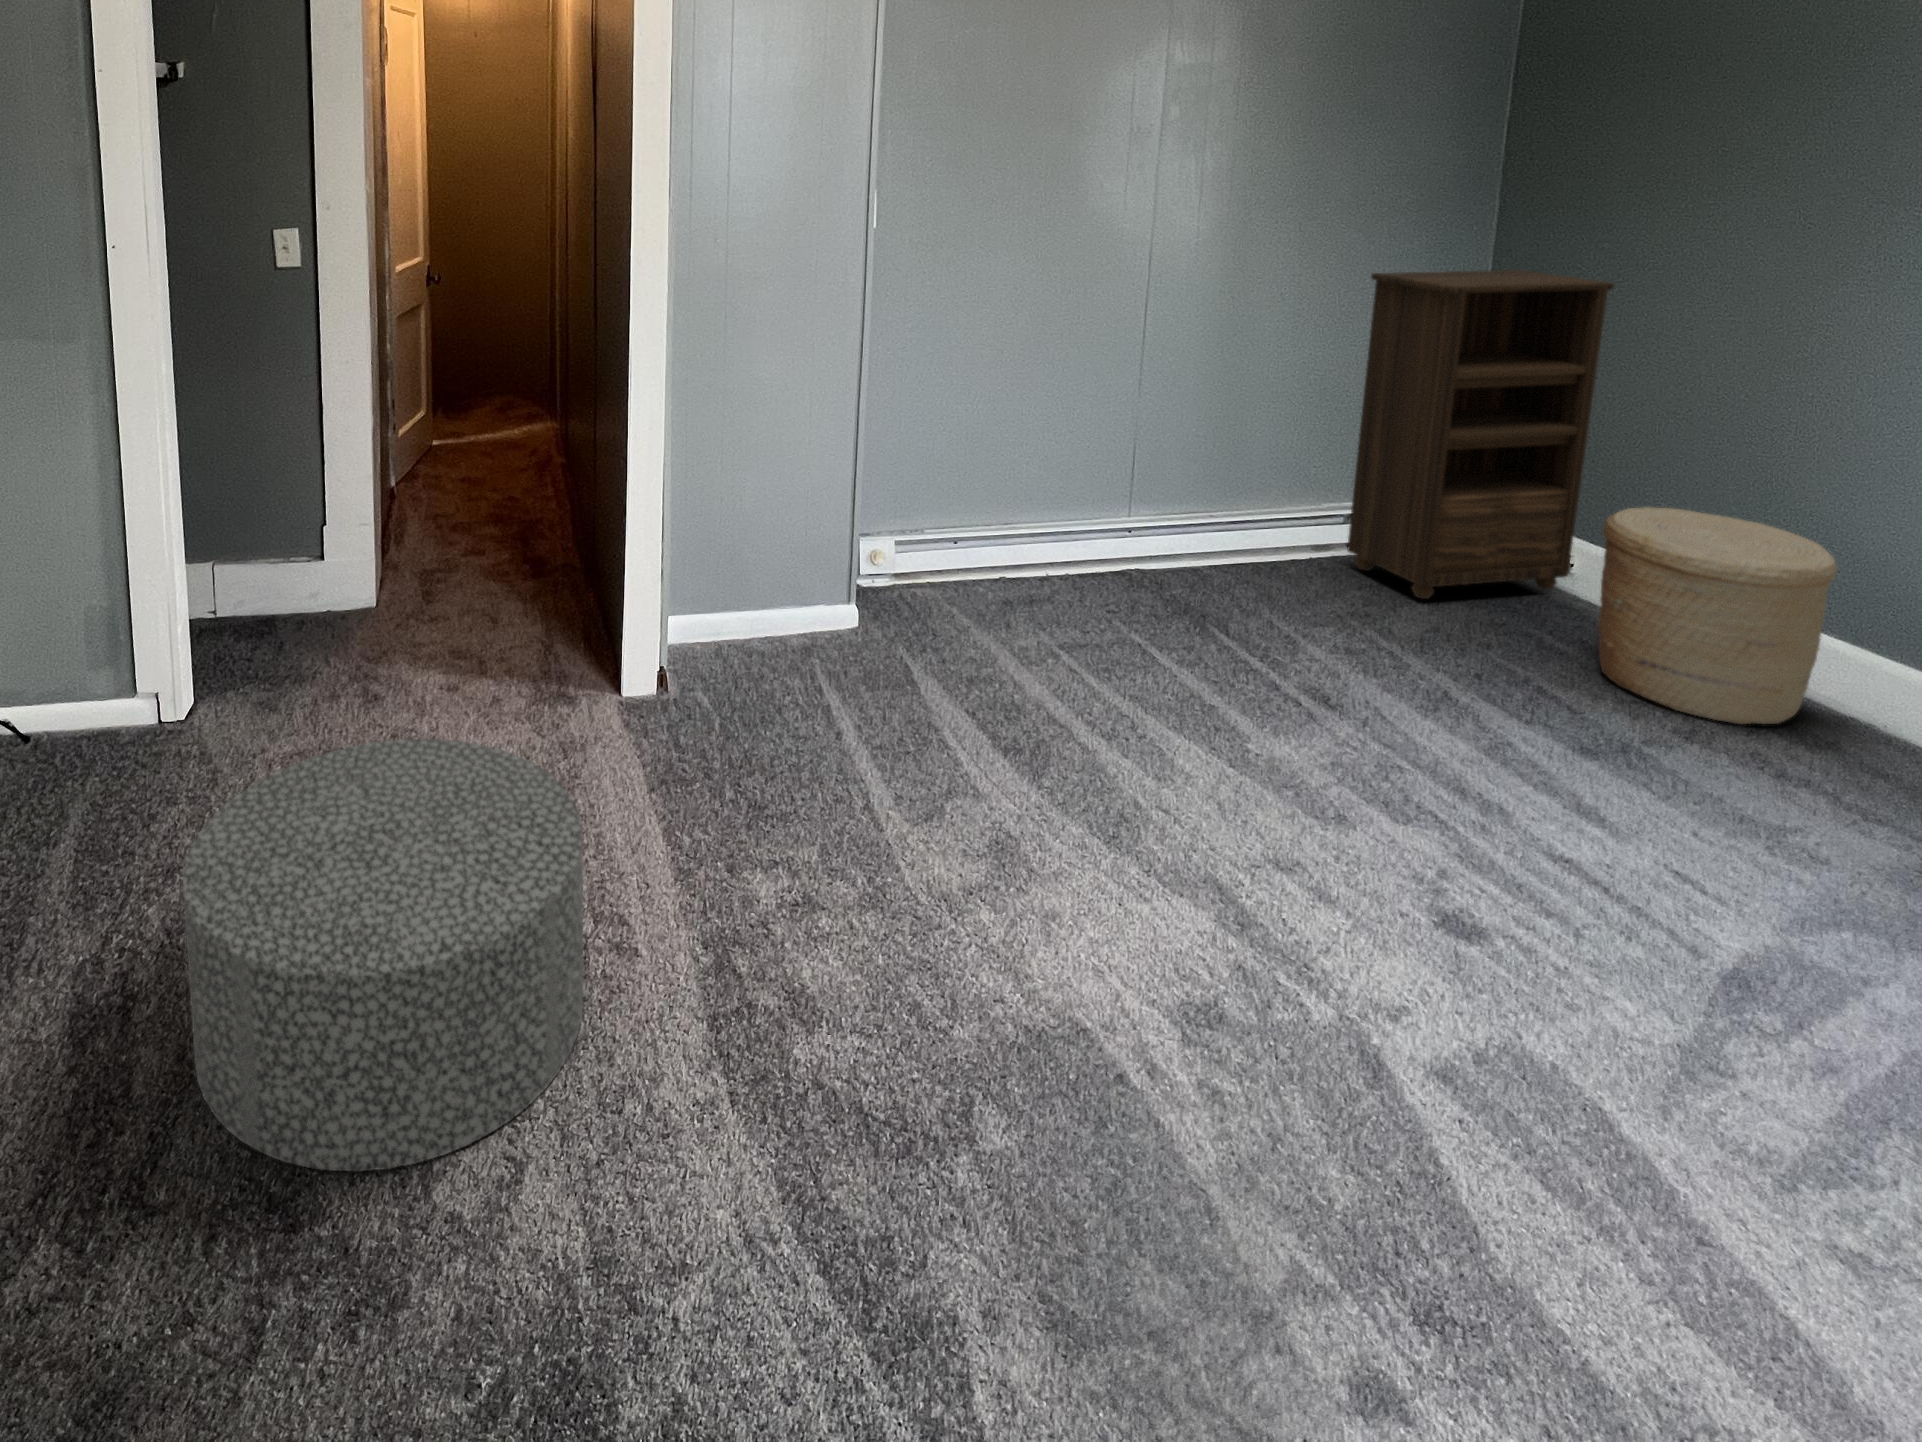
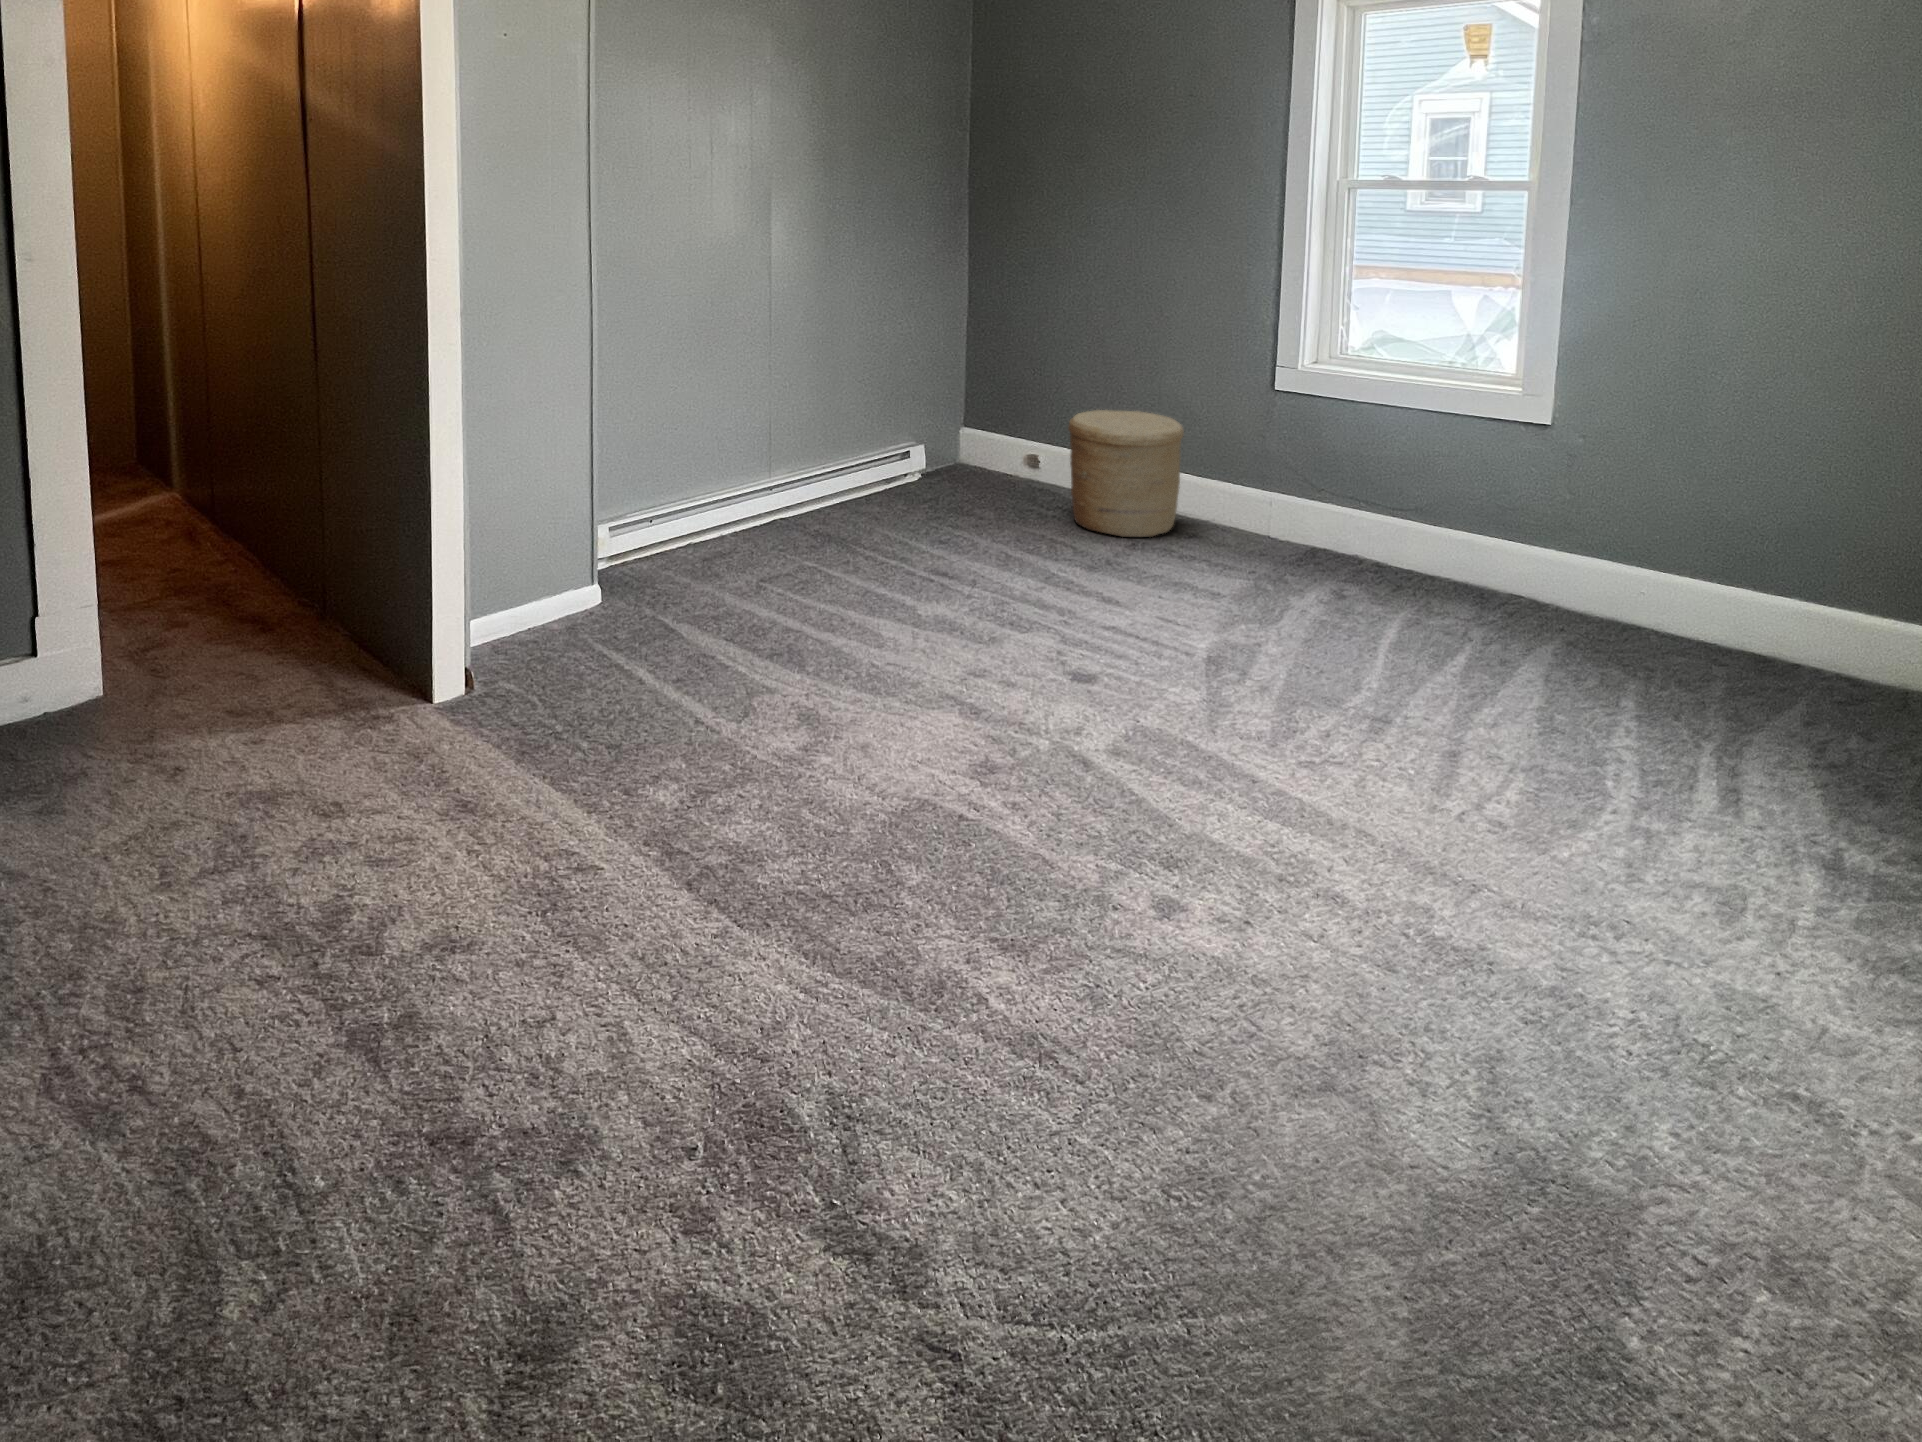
bookshelf: present [1347,270,1614,599] -> none [909,264,1044,502]
ottoman: present [183,739,583,1171] -> none [215,732,600,1117]

